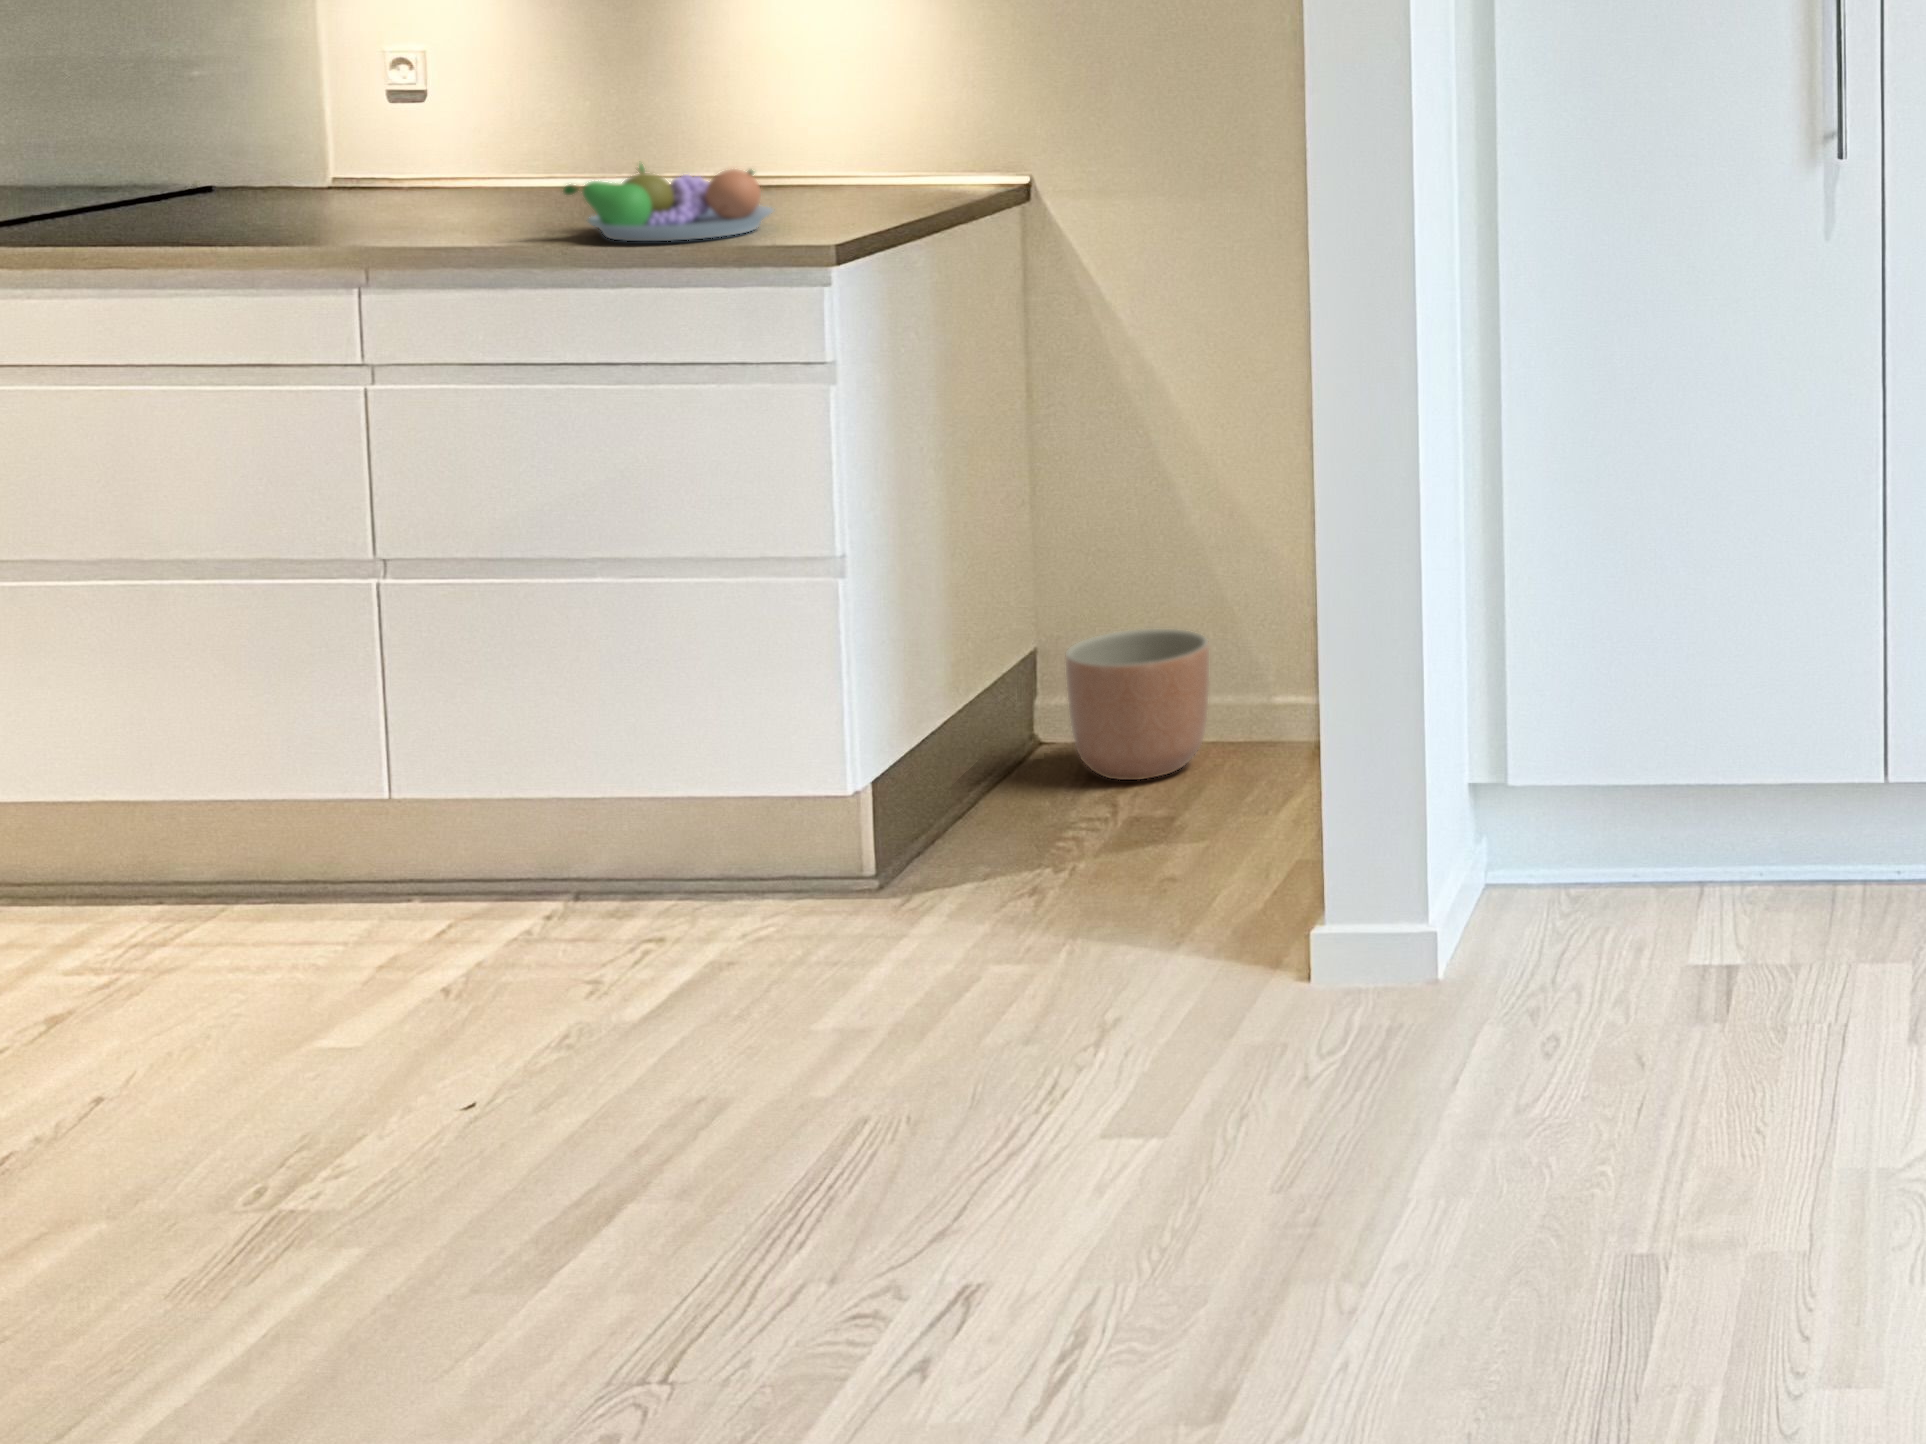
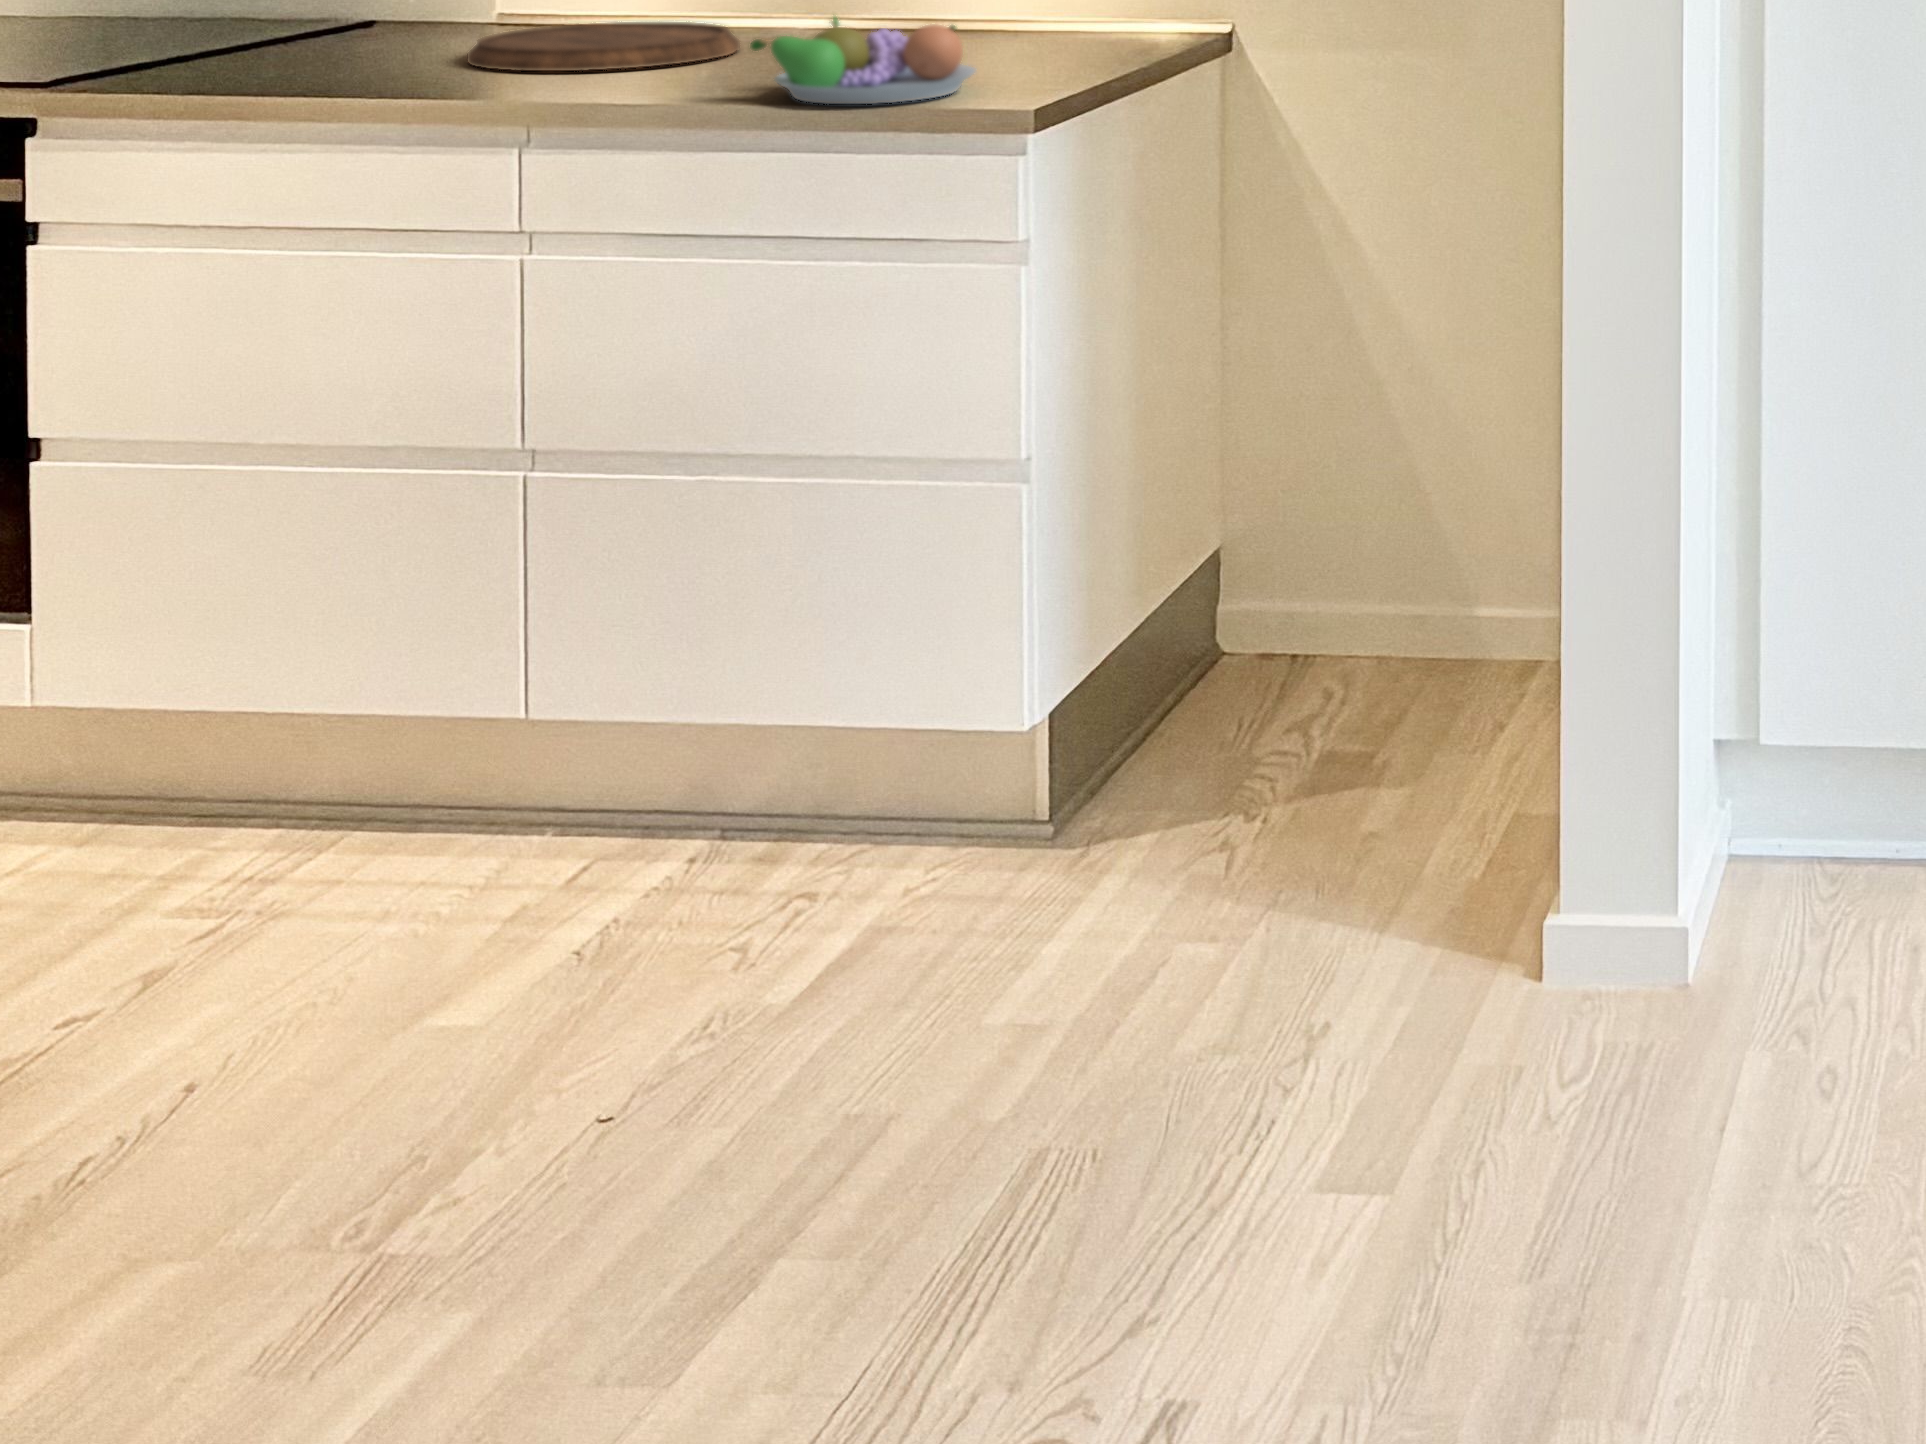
cutting board: none [295,175,551,220] -> present [467,22,740,71]
planter: present [1066,629,1209,780] -> none [1273,533,1427,704]

